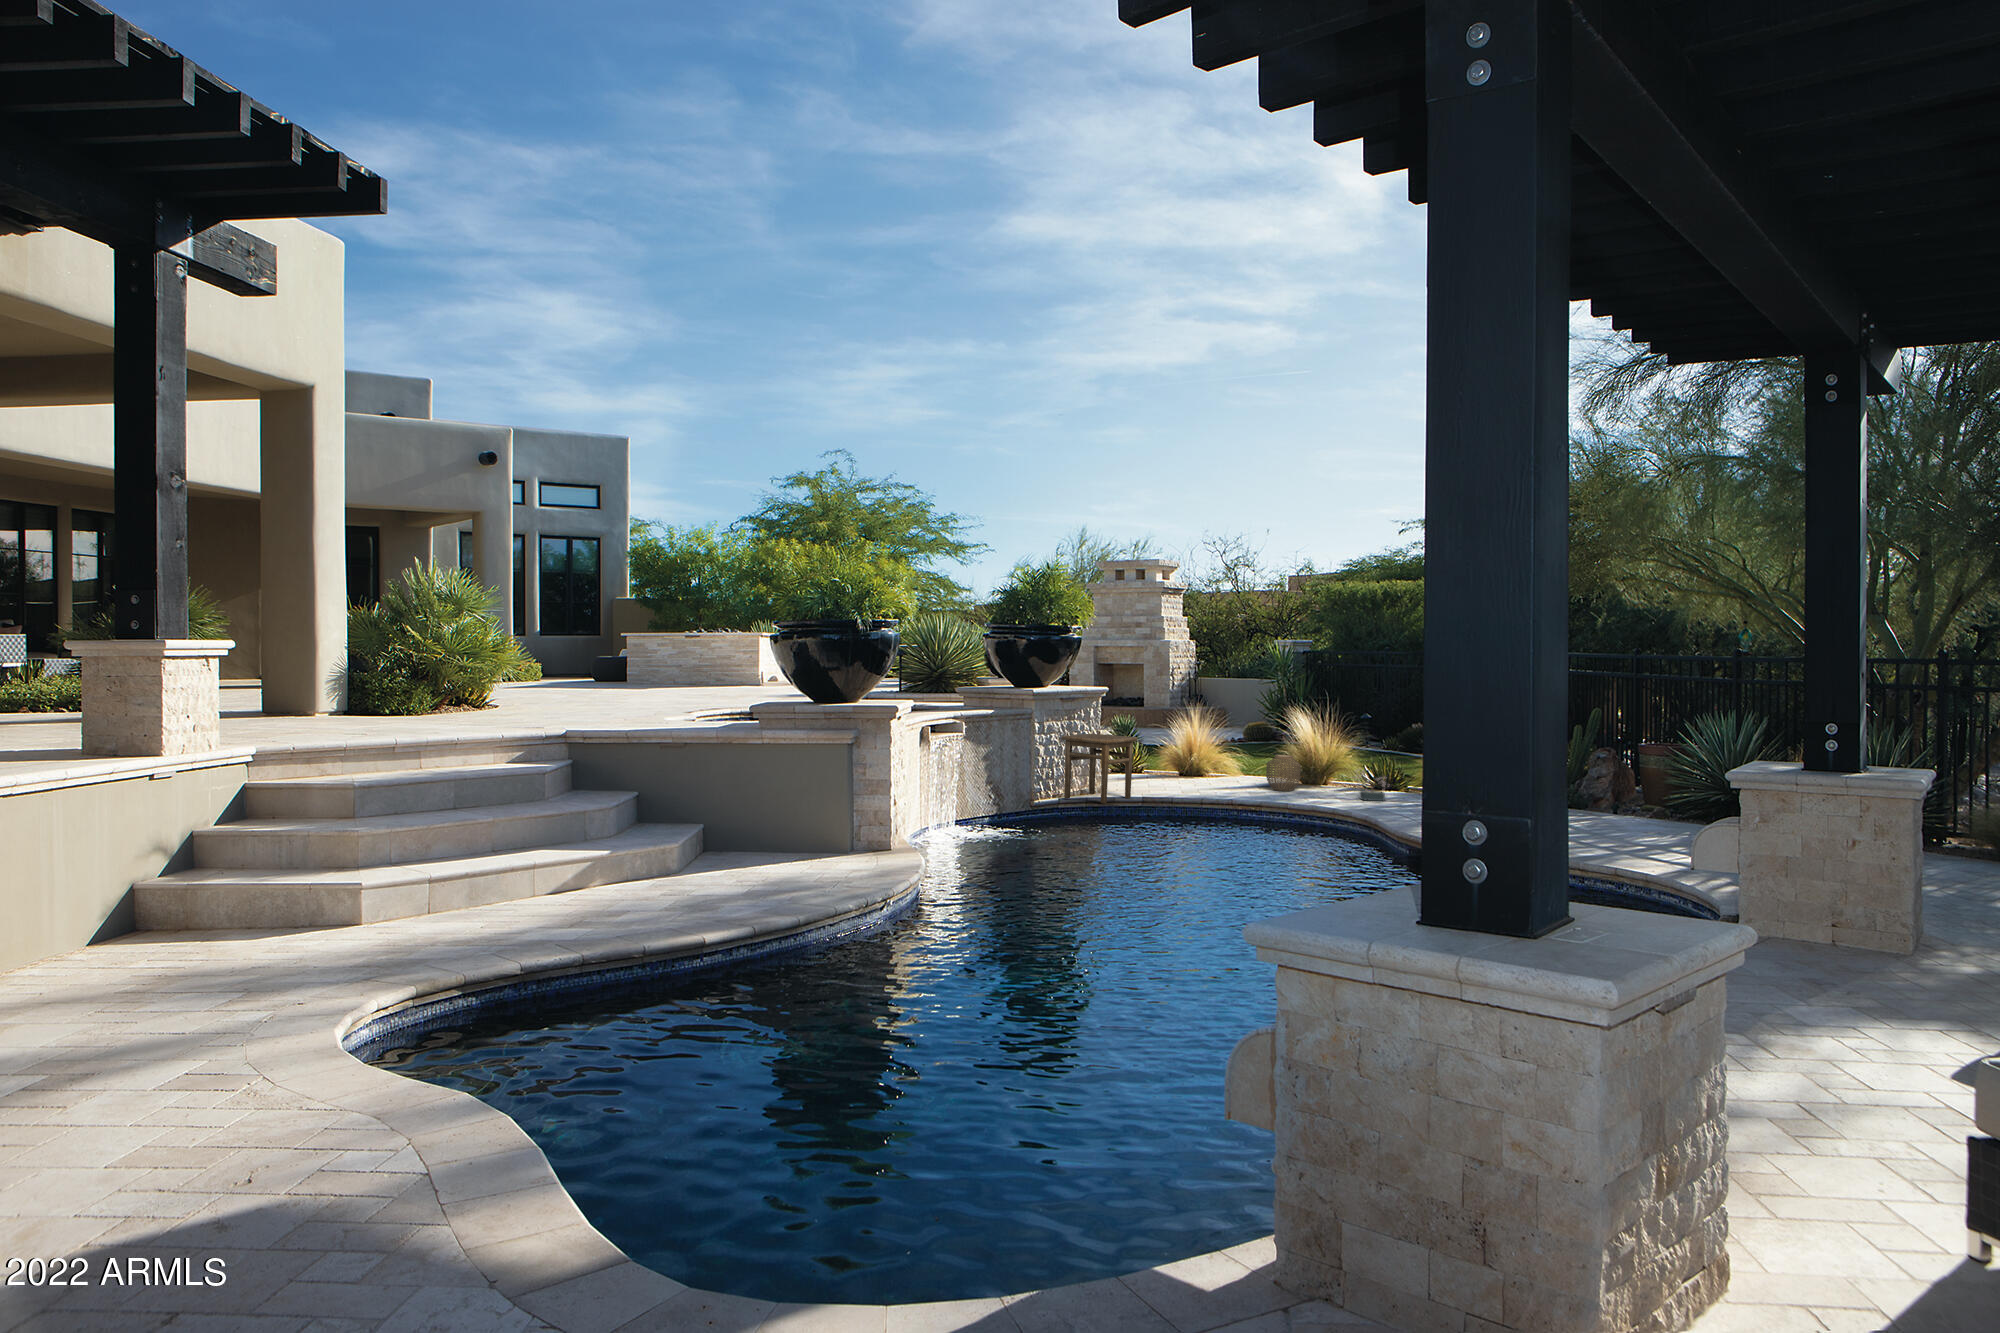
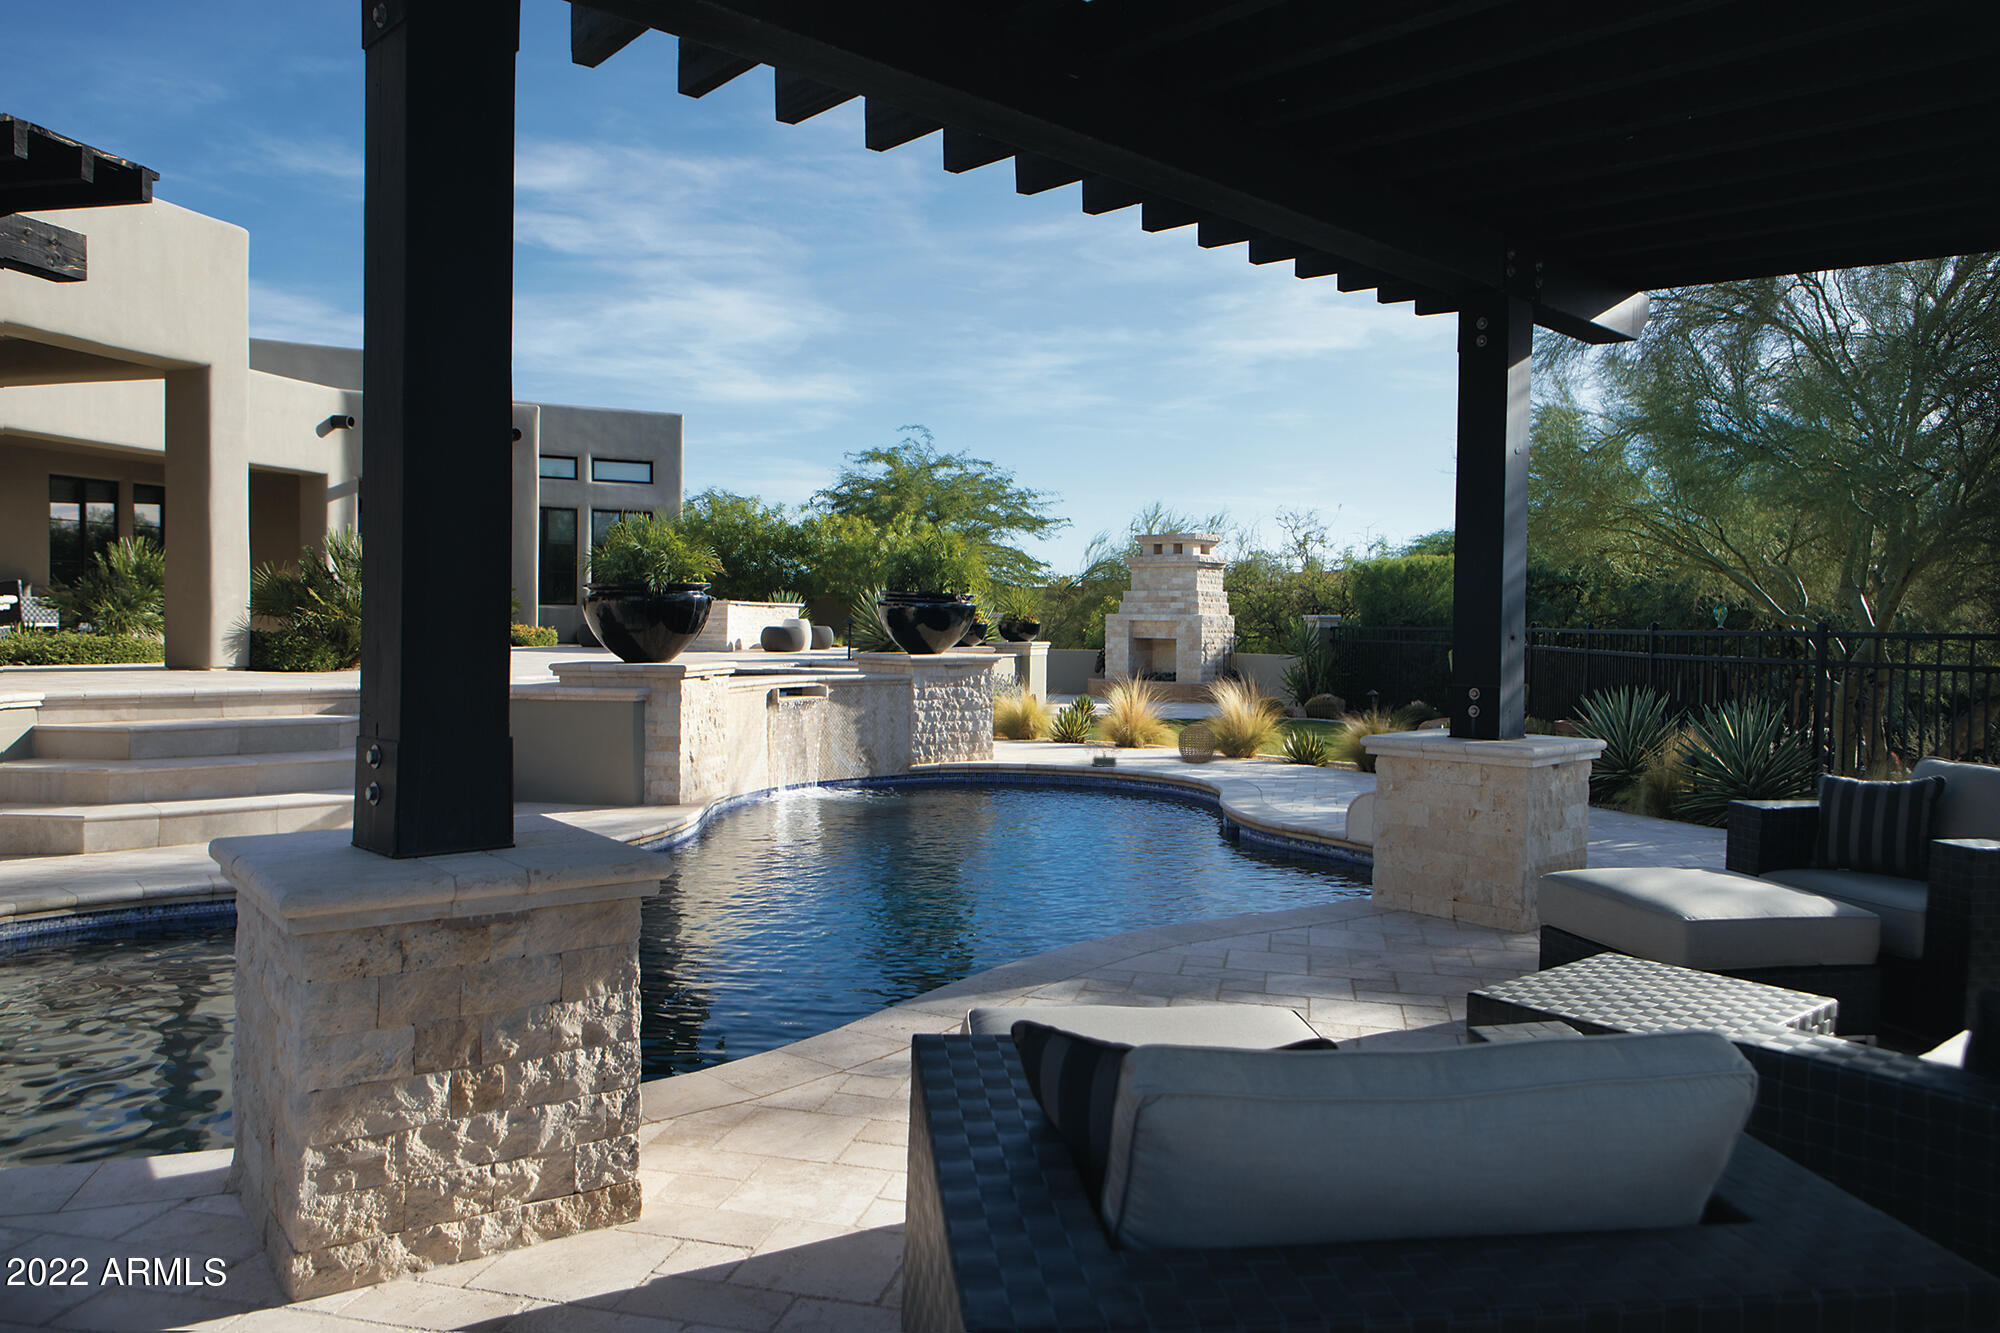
side table: present [1061,734,1137,803] -> none [947,701,1028,772]
decorative plant: present [1355,771,1389,801] -> present [1086,735,1120,767]

